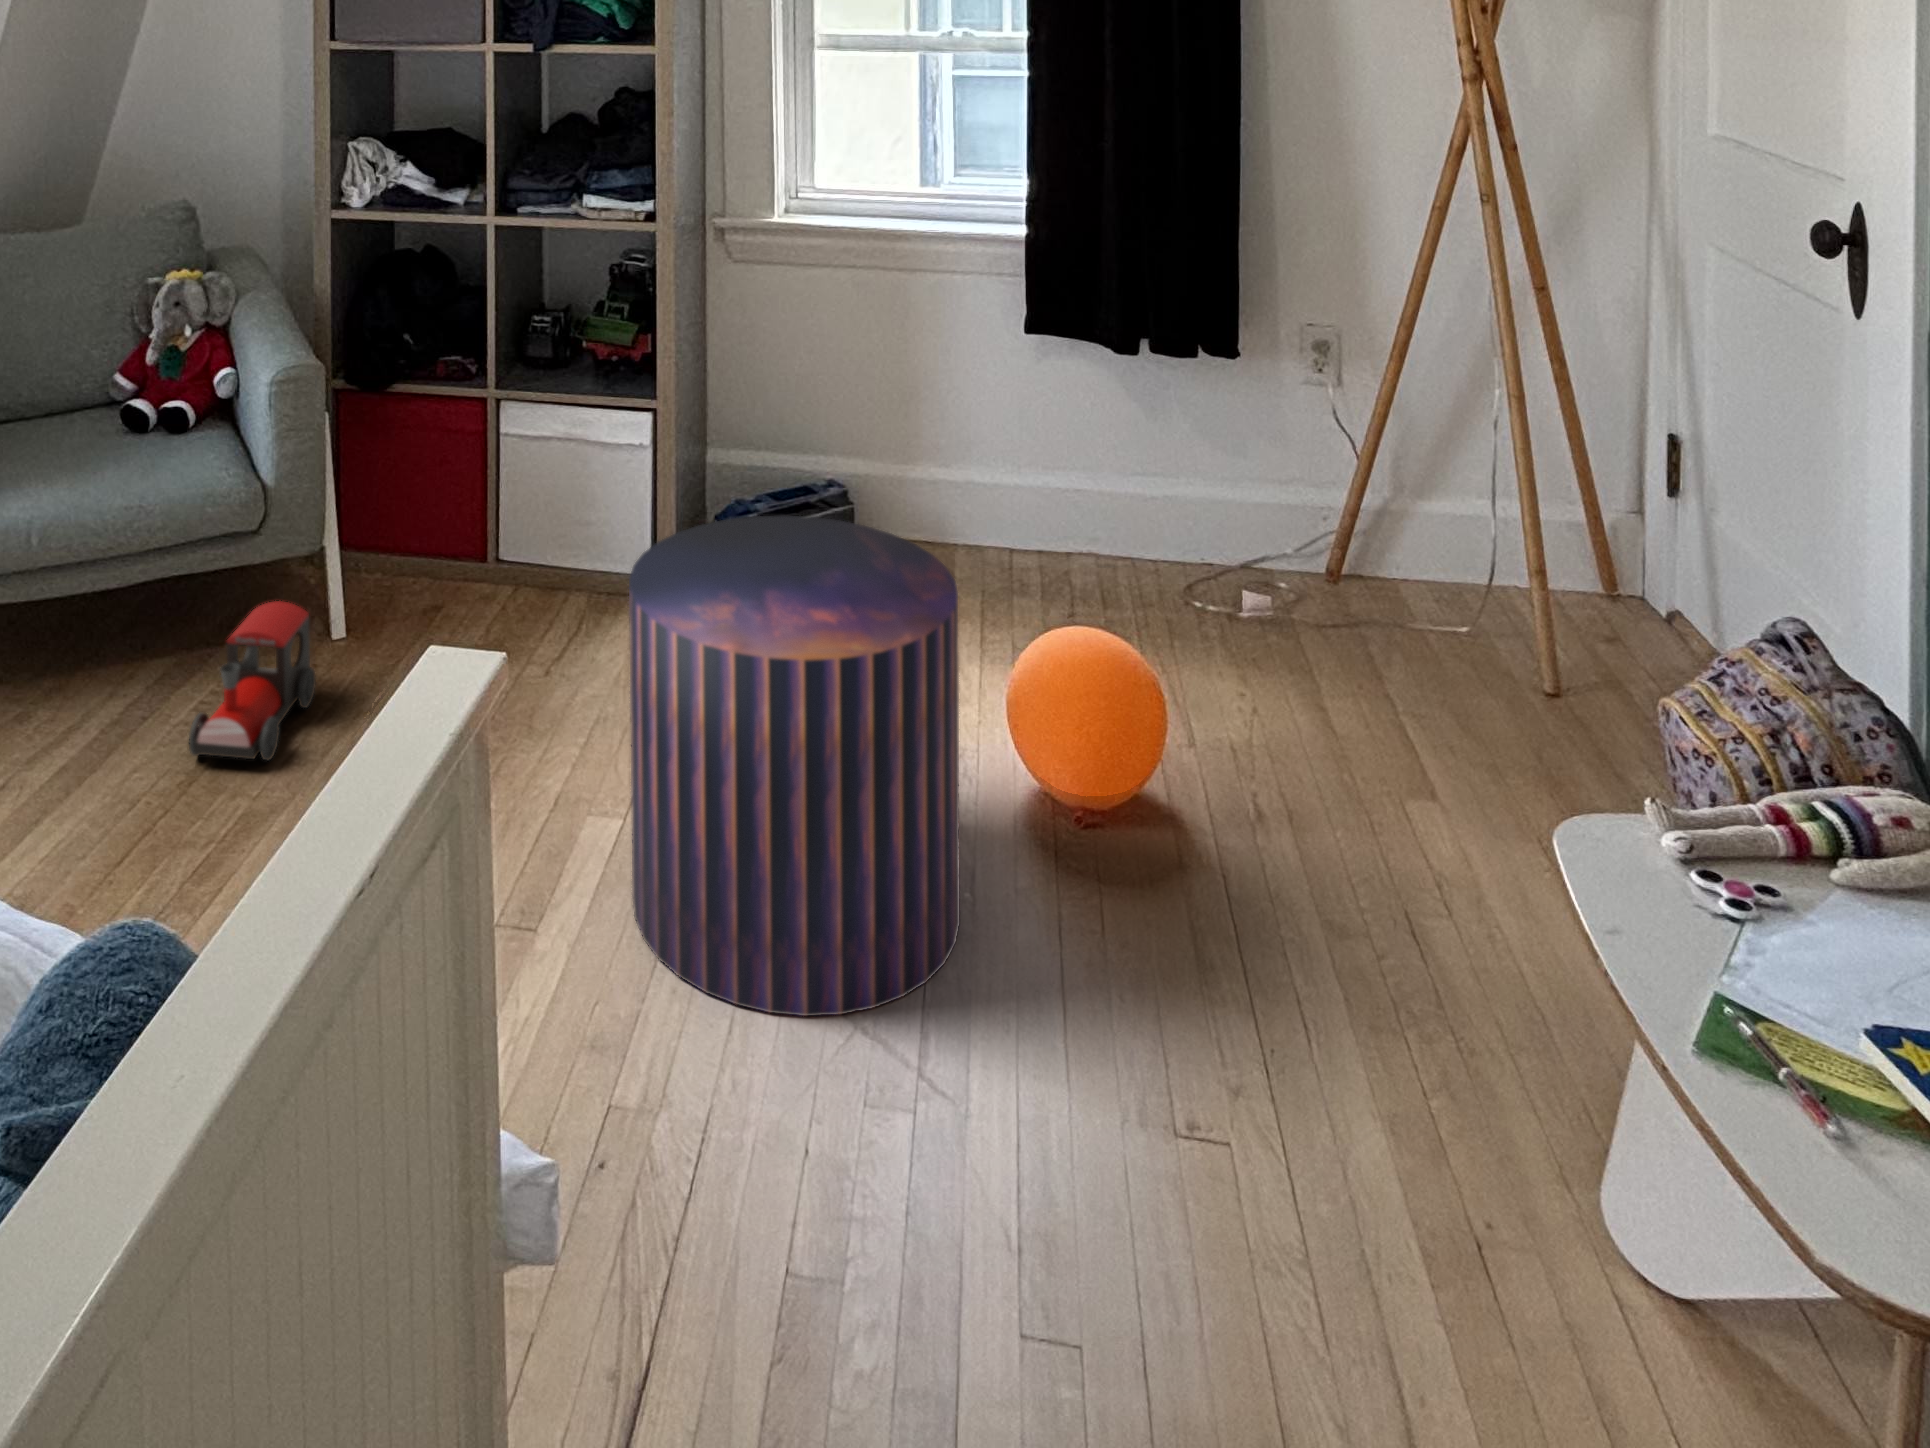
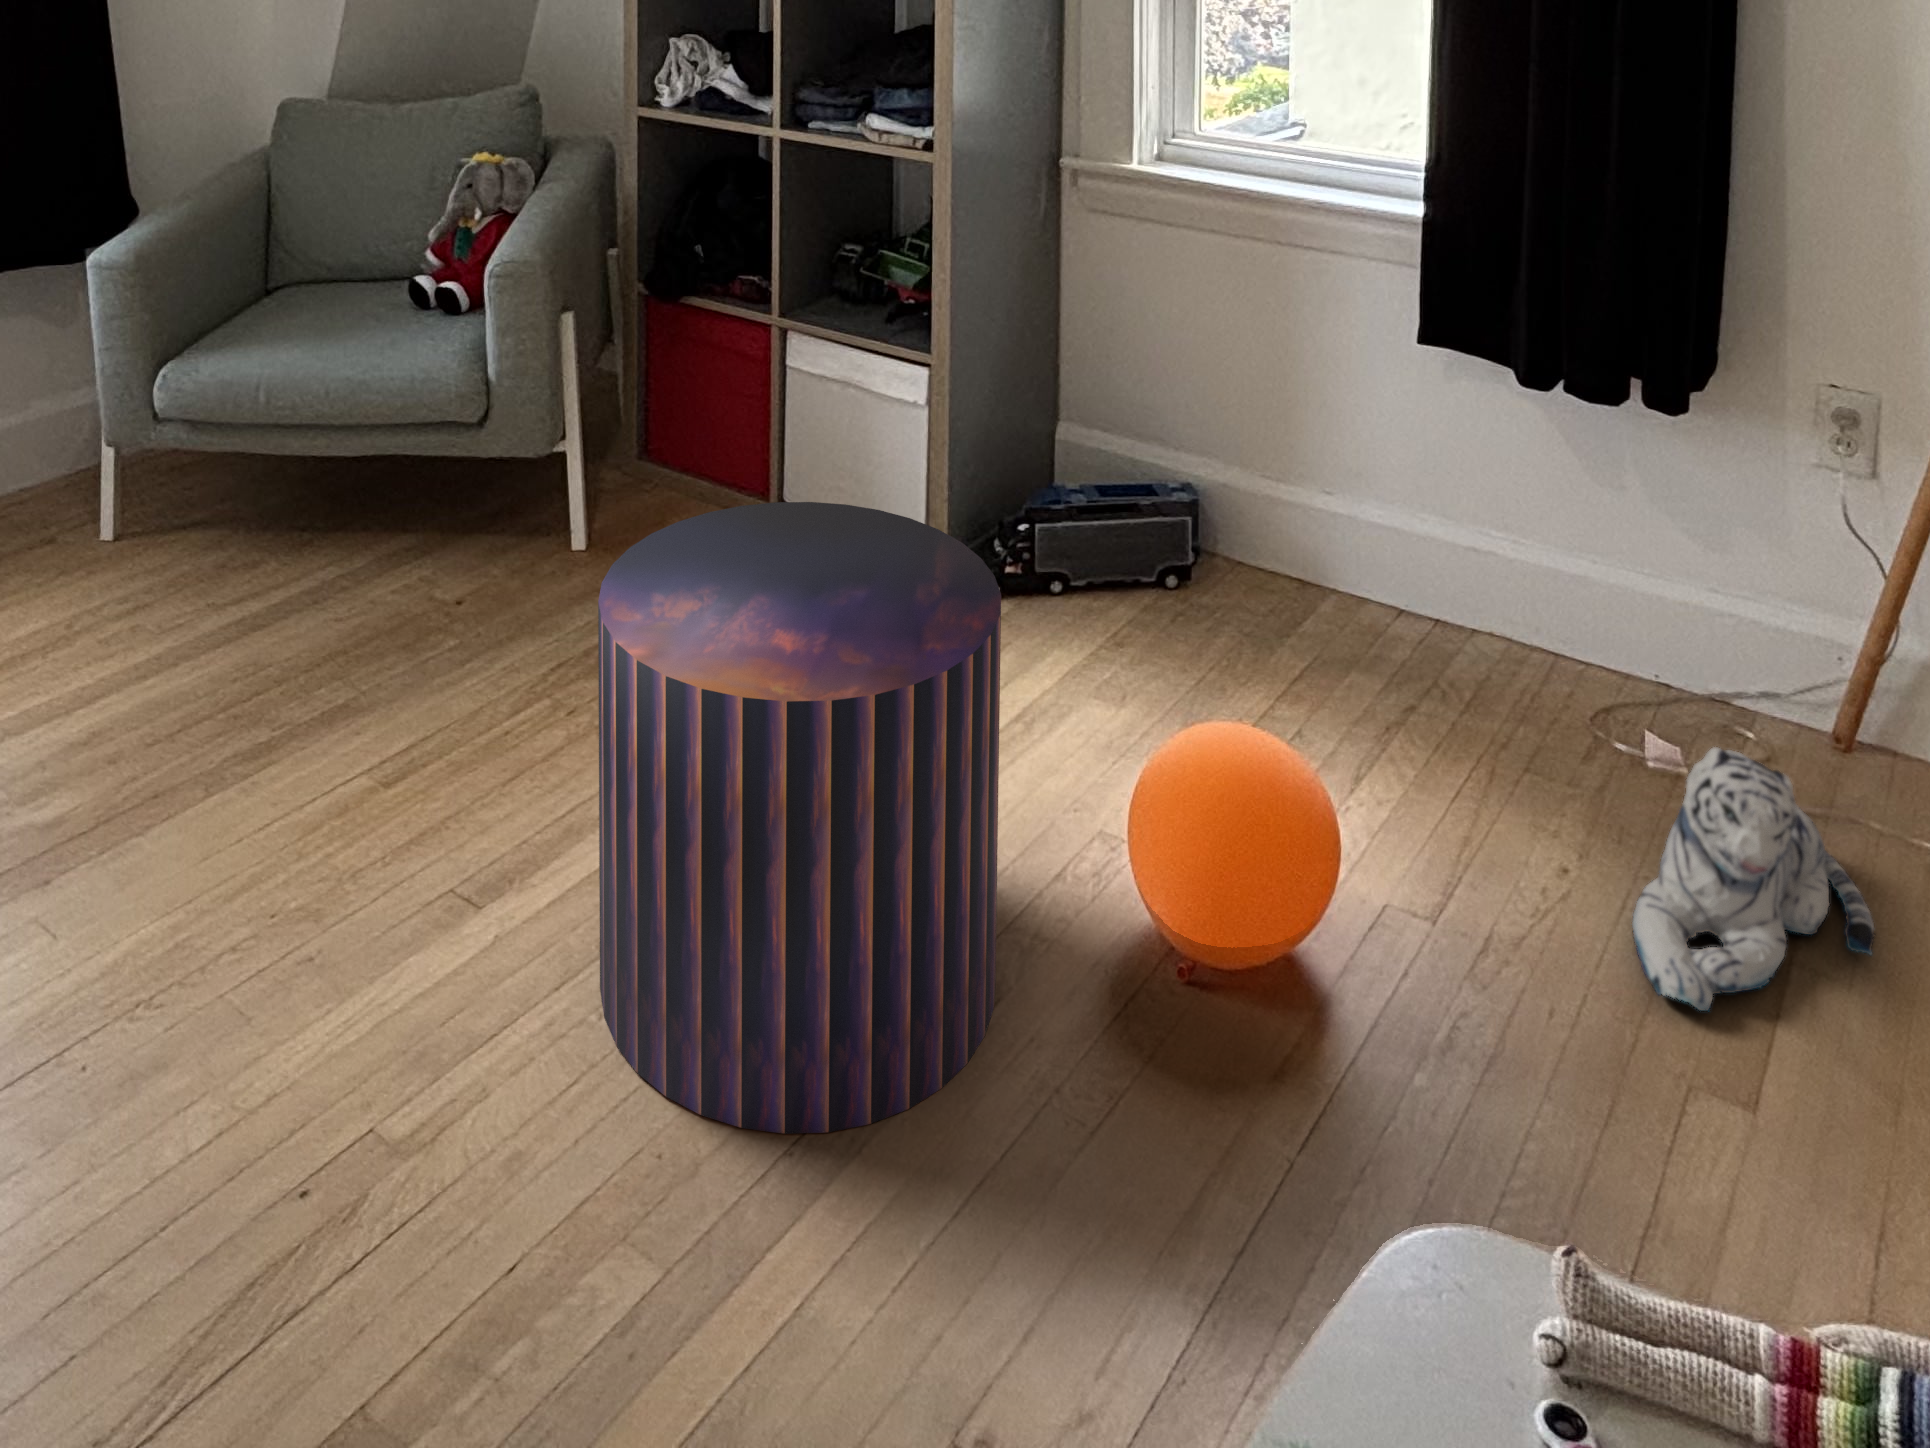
plush toy: none [1286,576,1428,755] -> present [1632,747,1875,1011]
toy train: present [189,601,316,760] -> none [349,499,510,659]

